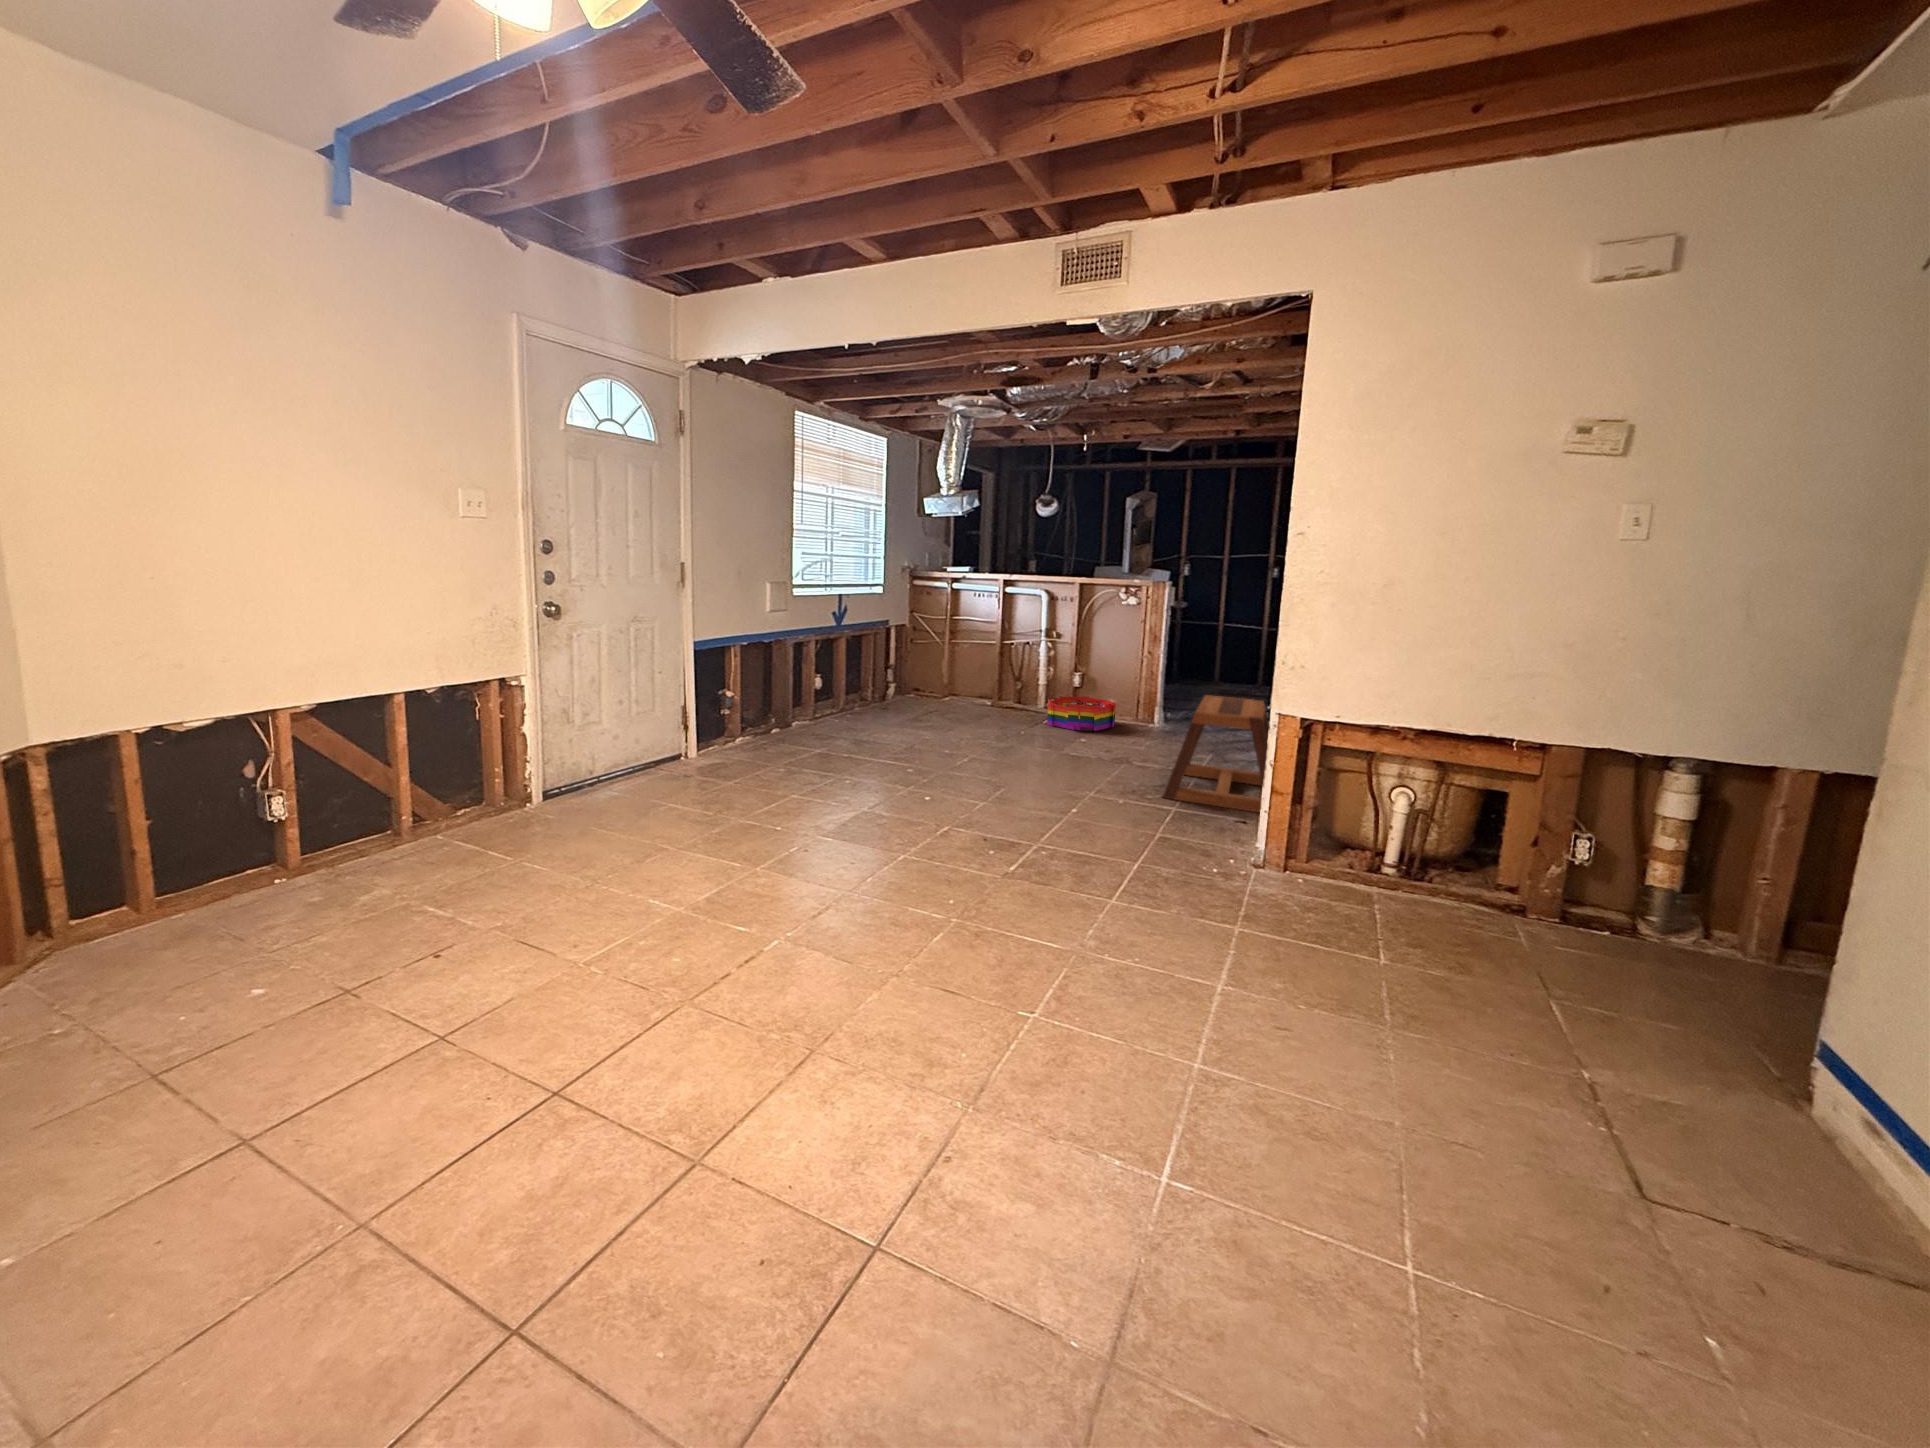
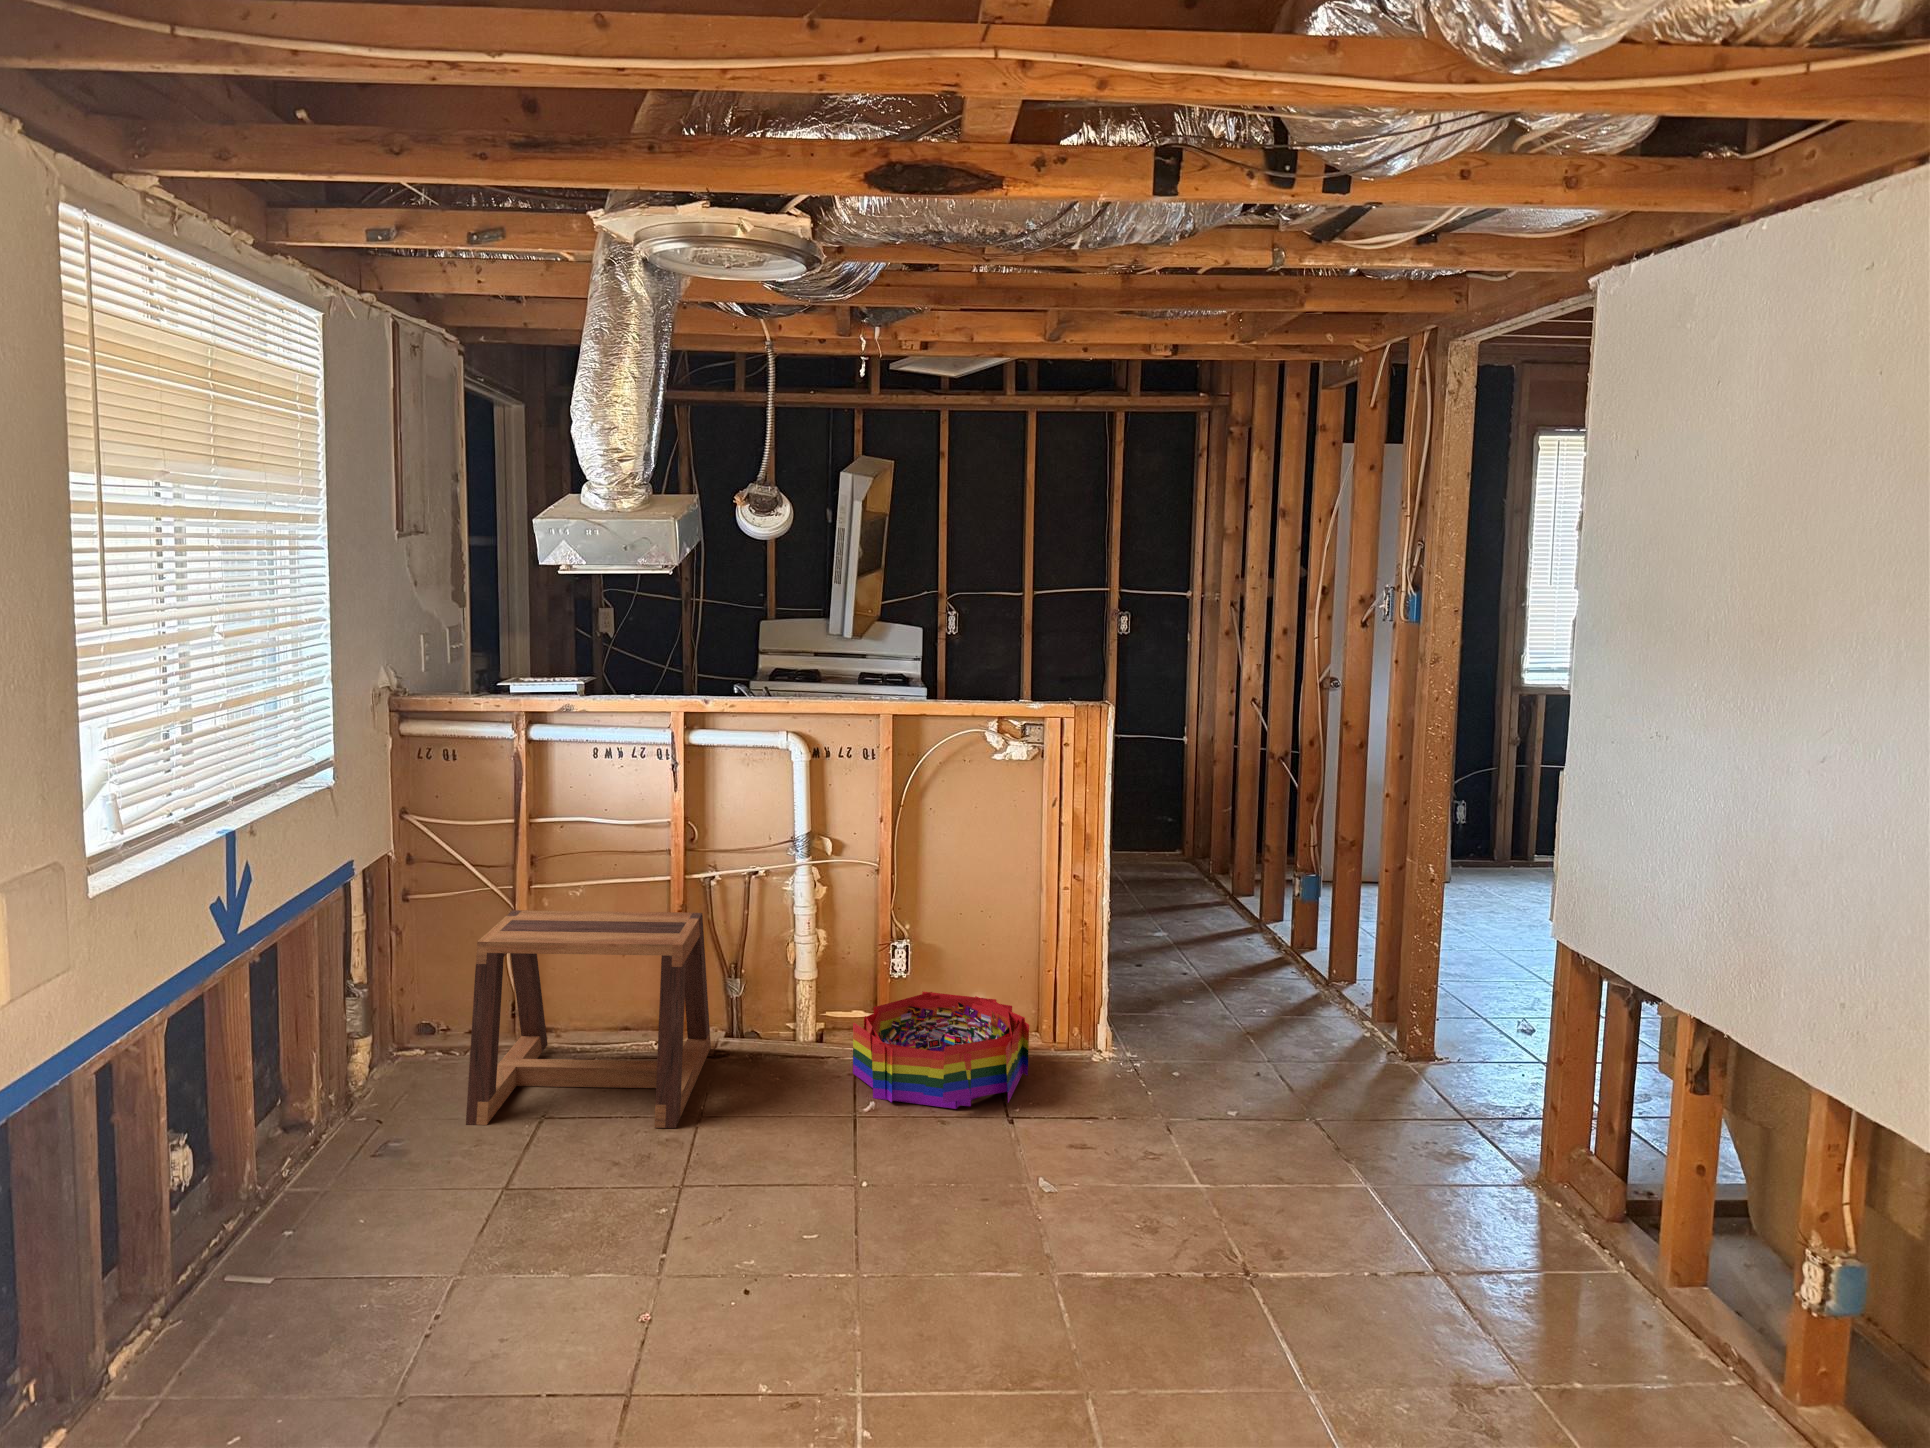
stool: present [1163,695,1269,812] -> present [466,910,711,1128]

